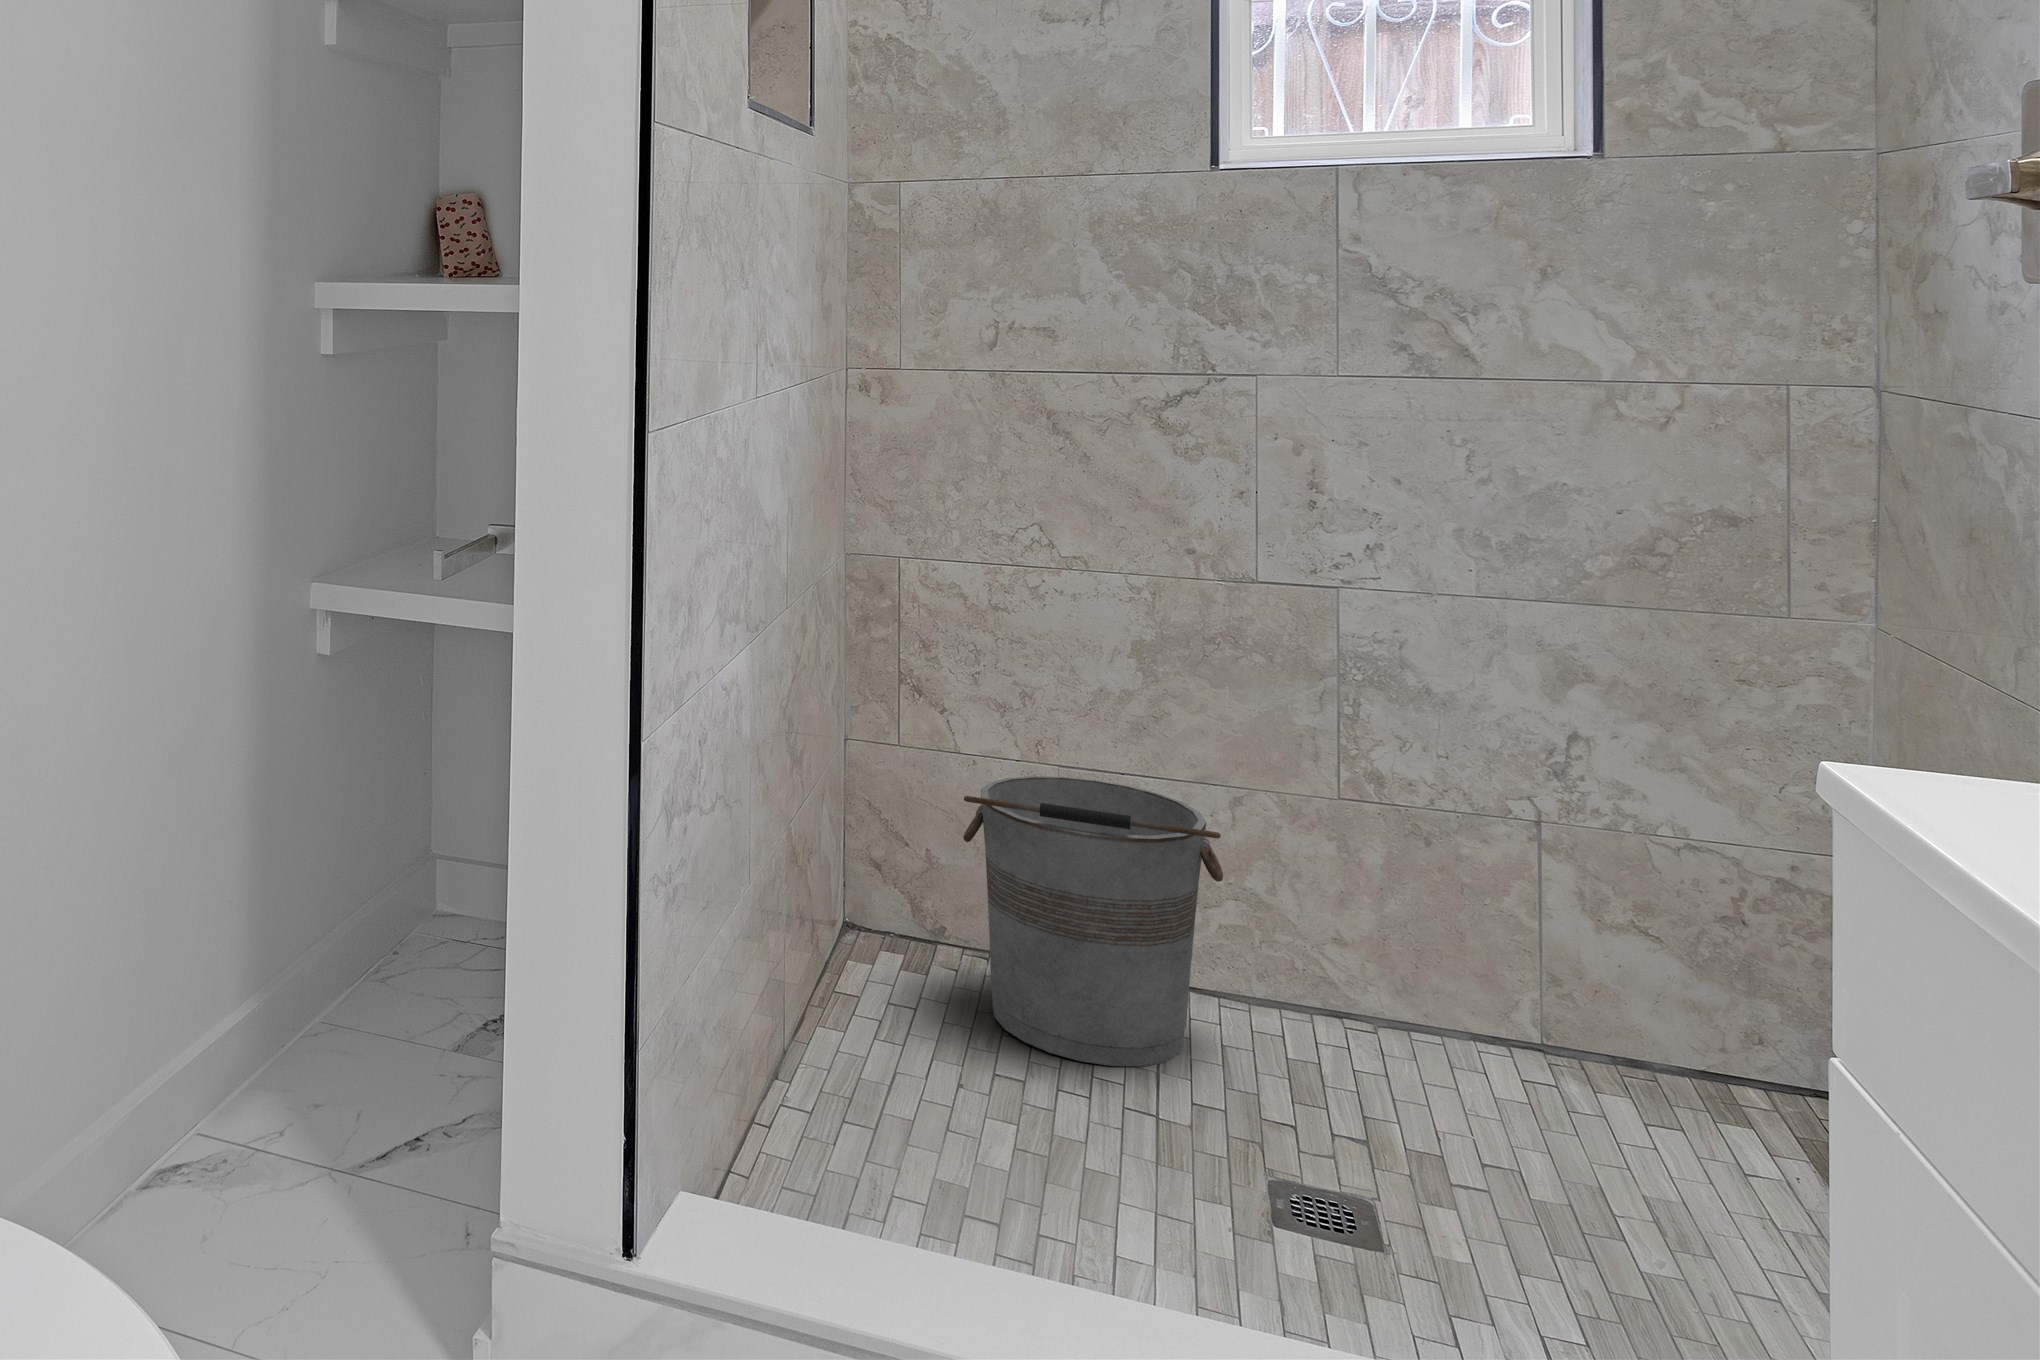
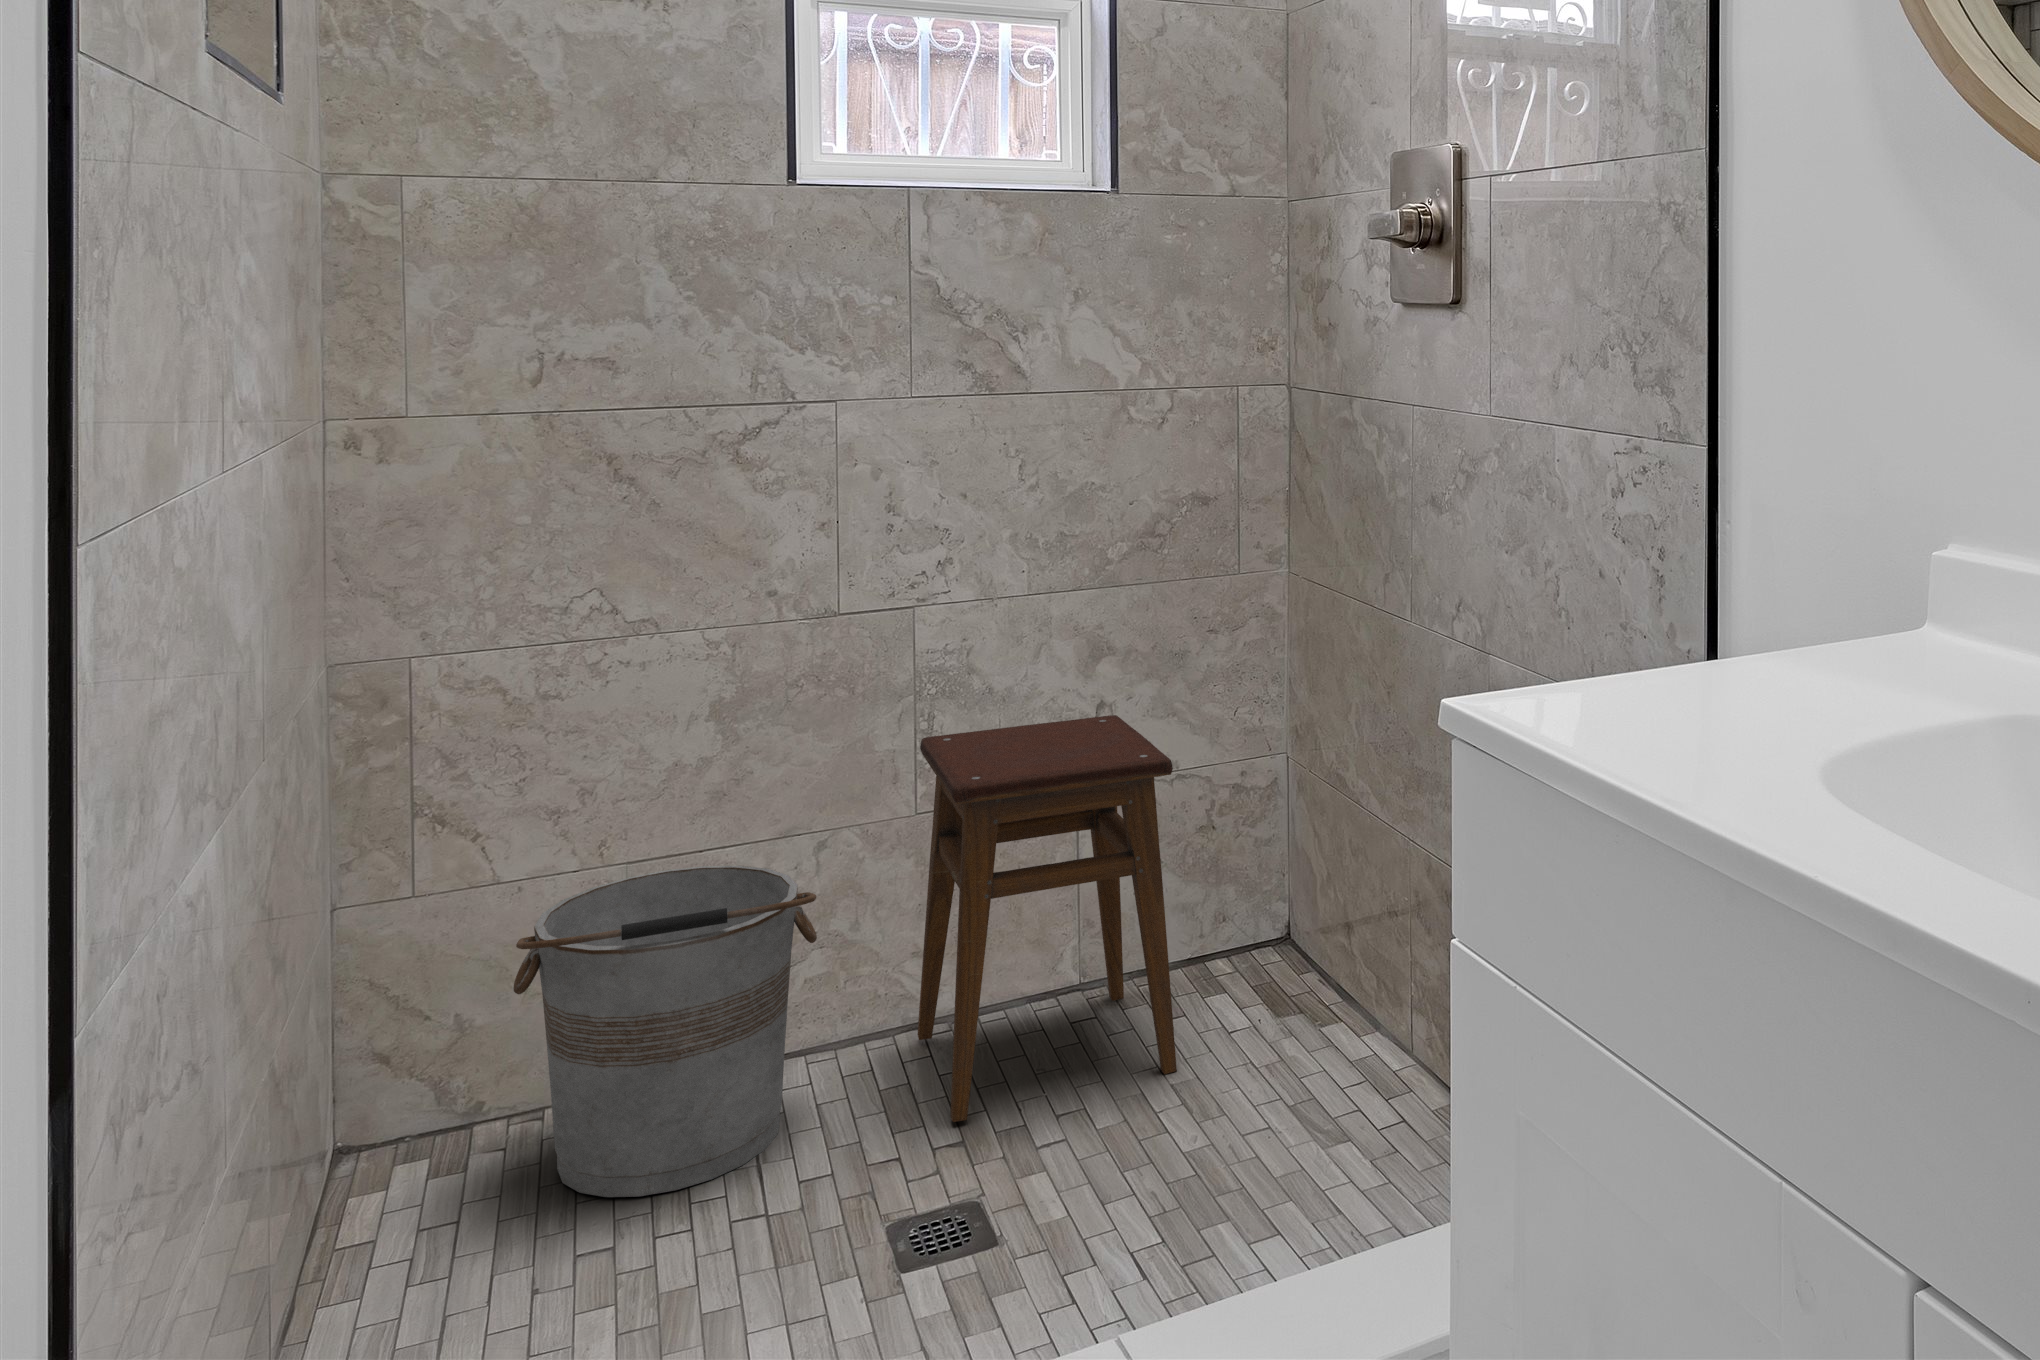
stool: none [1336,716,1657,1181] -> present [917,715,1177,1122]

